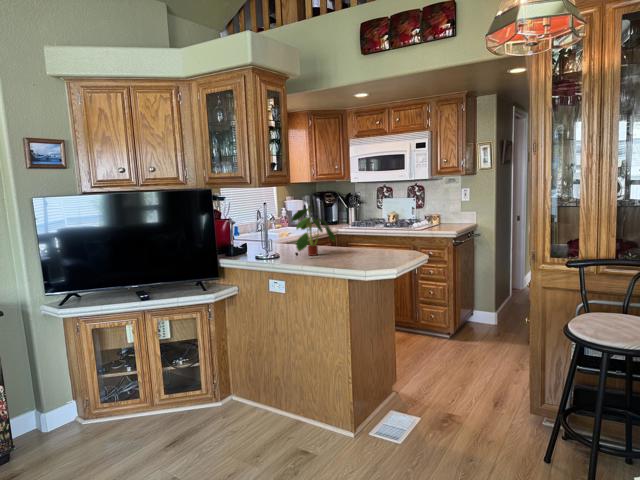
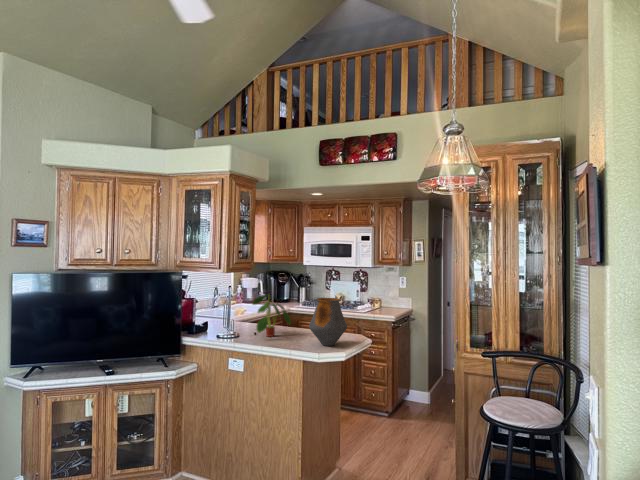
vase: none [355,207,399,262] -> present [309,298,347,346]

